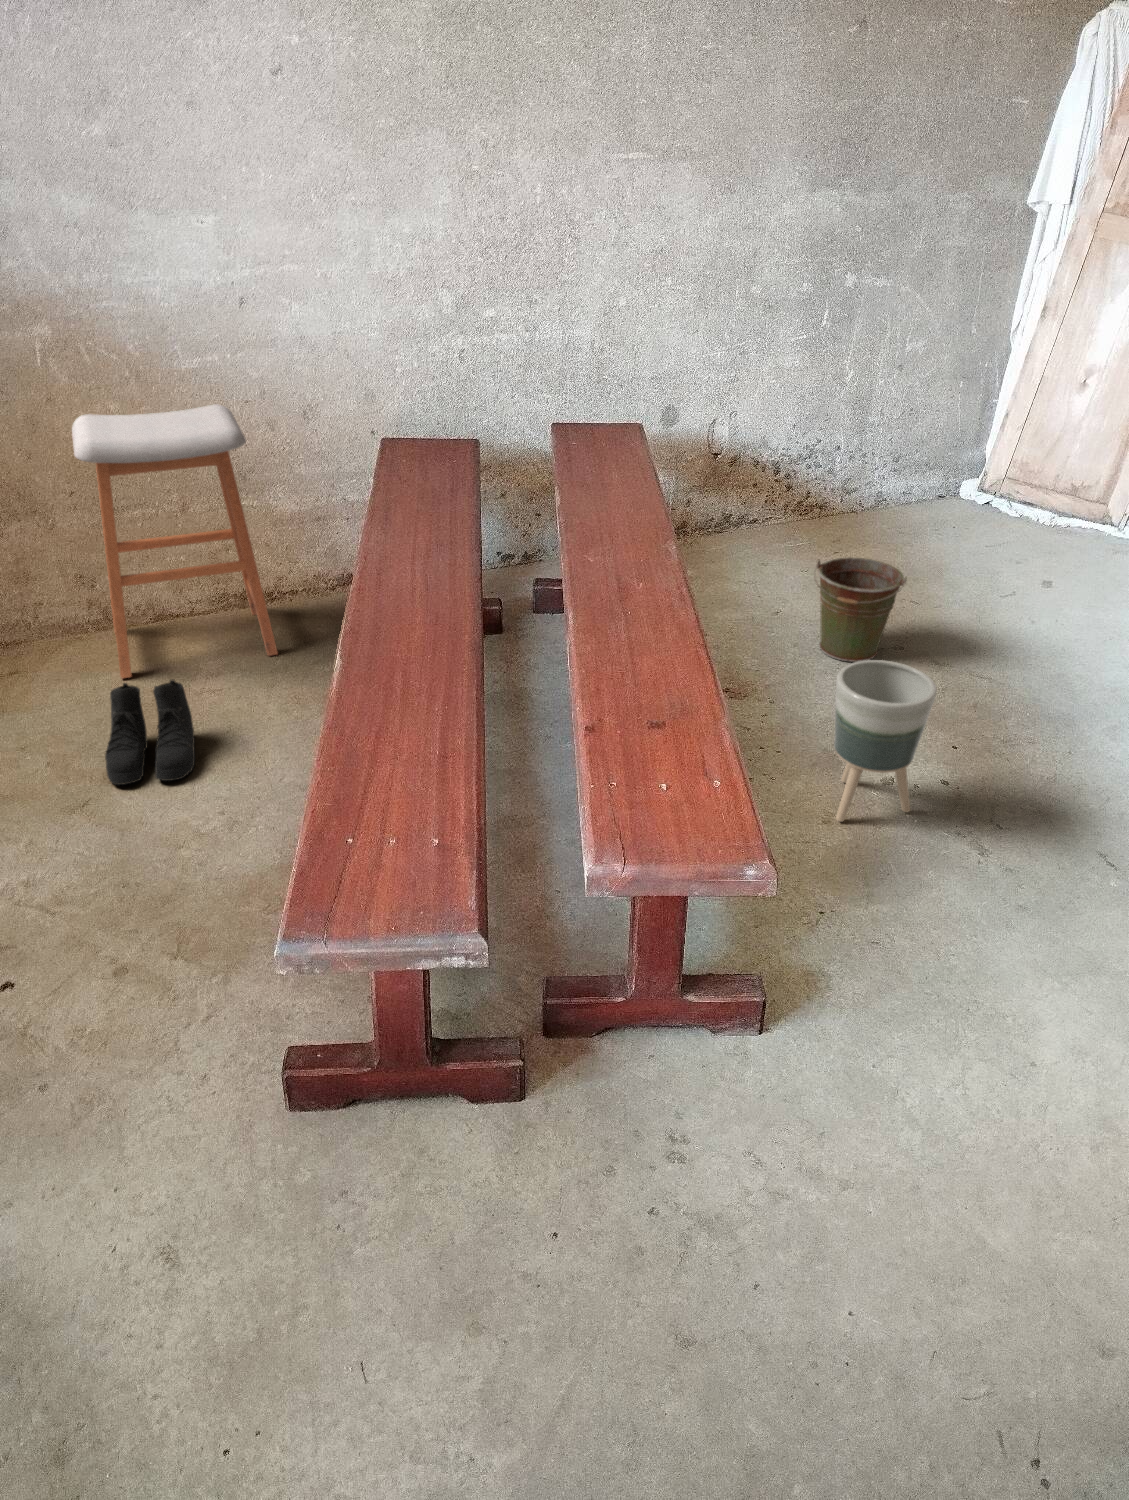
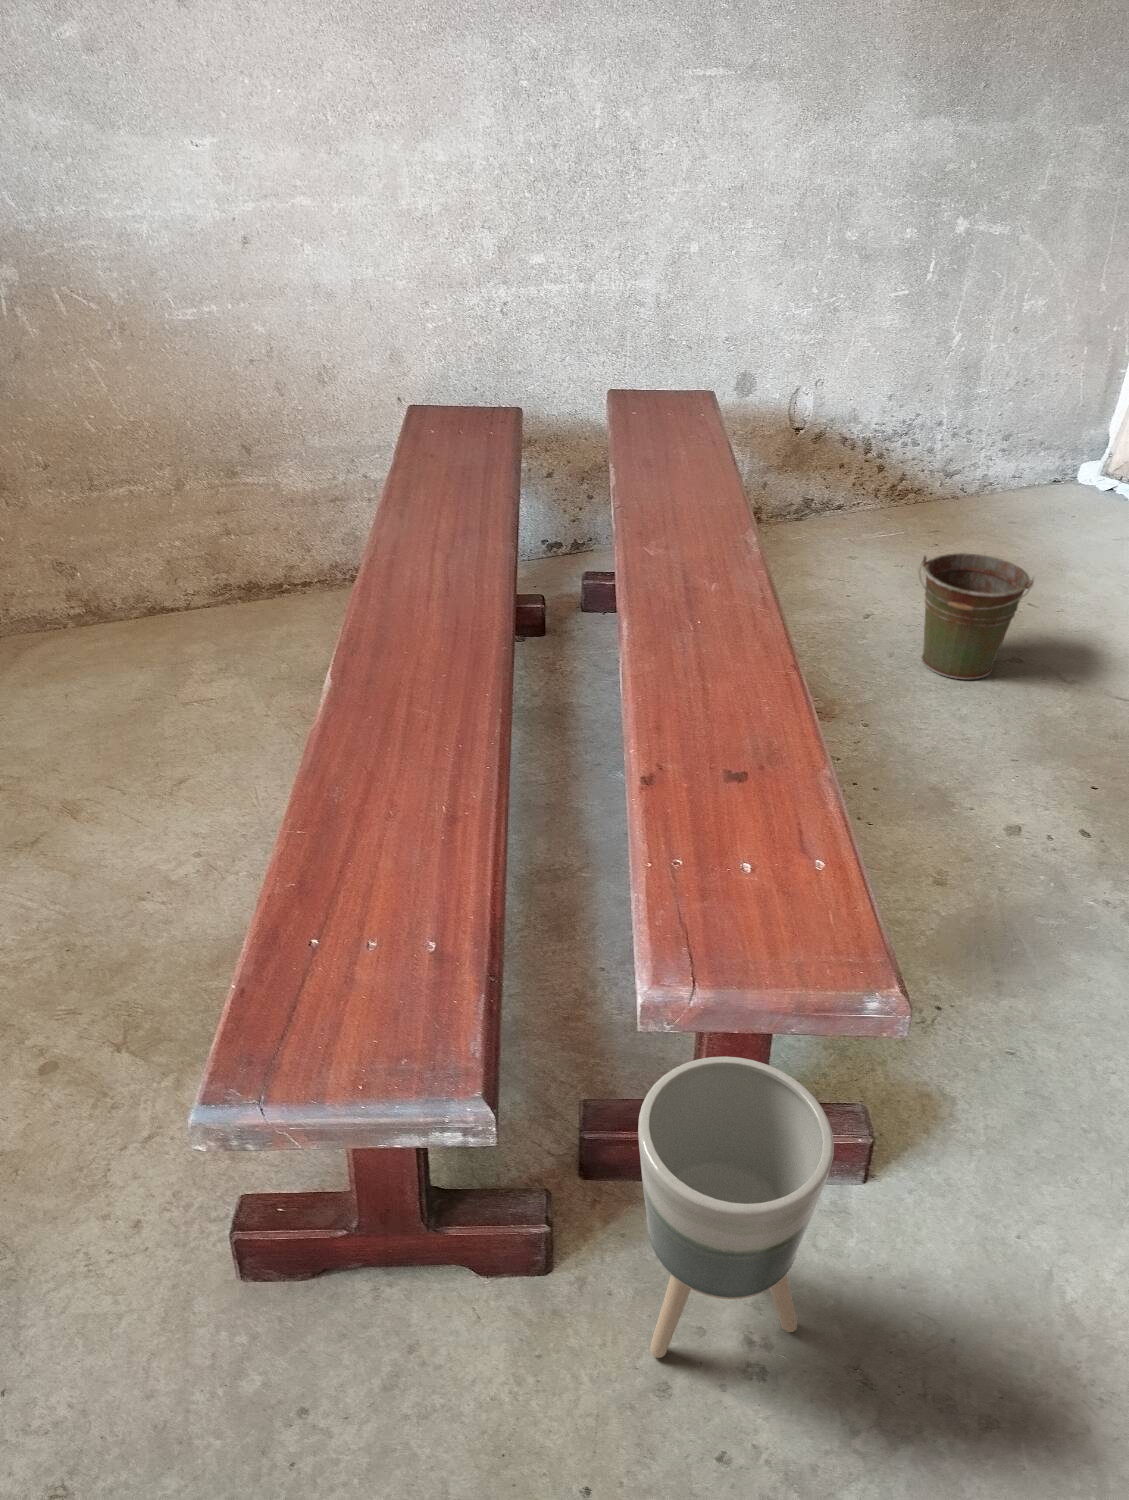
stool: present [72,404,278,679] -> none [34,362,278,685]
planter: present [834,660,937,822] -> present [638,1056,834,1358]
boots: present [105,680,195,785] -> none [60,691,170,819]

